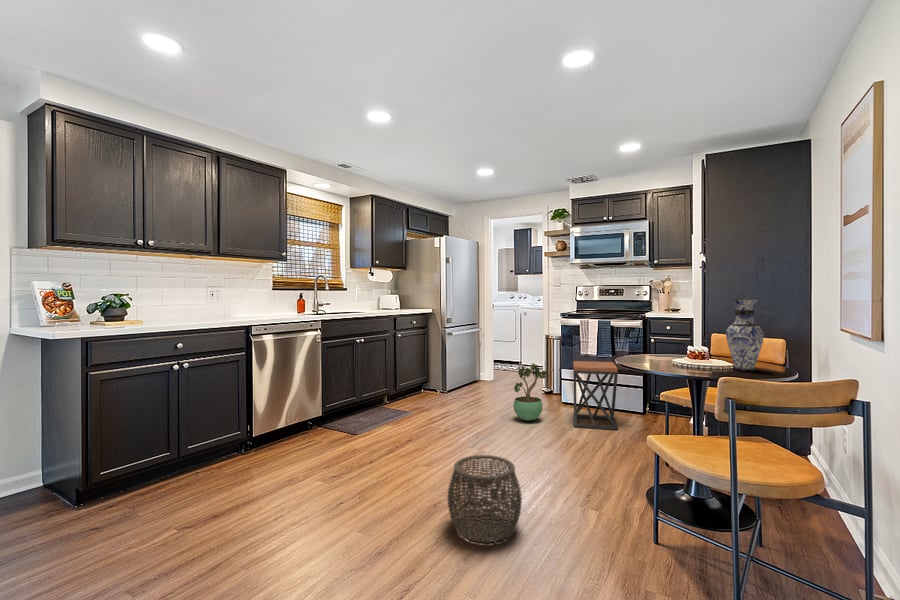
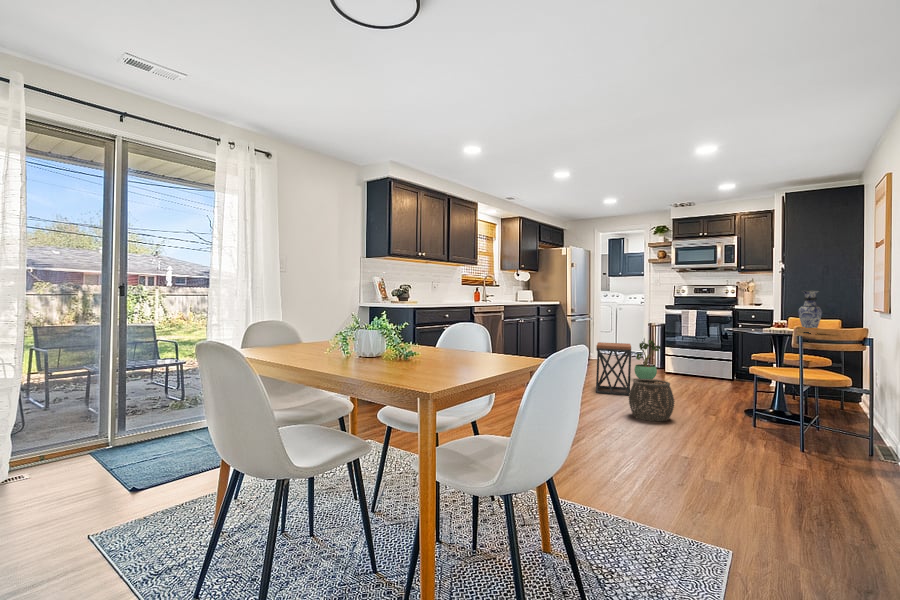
stool: present [573,361,618,430] -> present [596,342,631,395]

